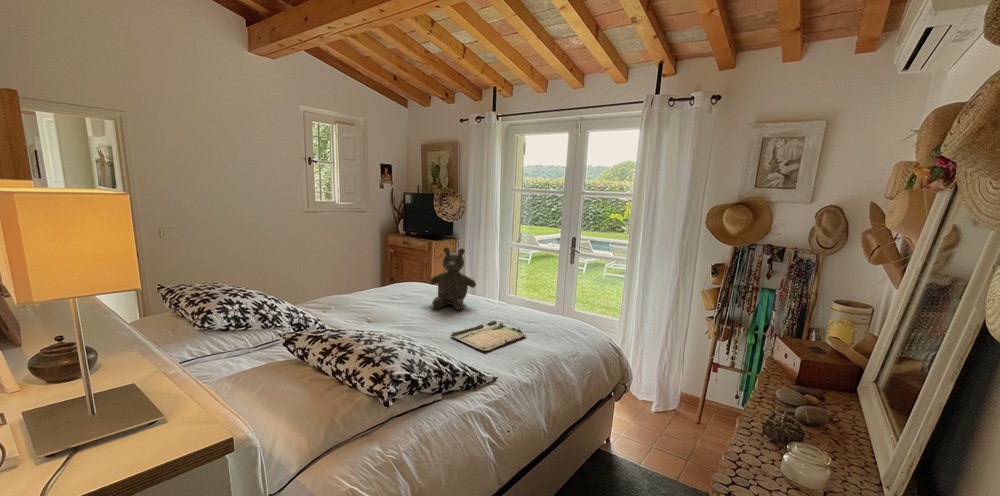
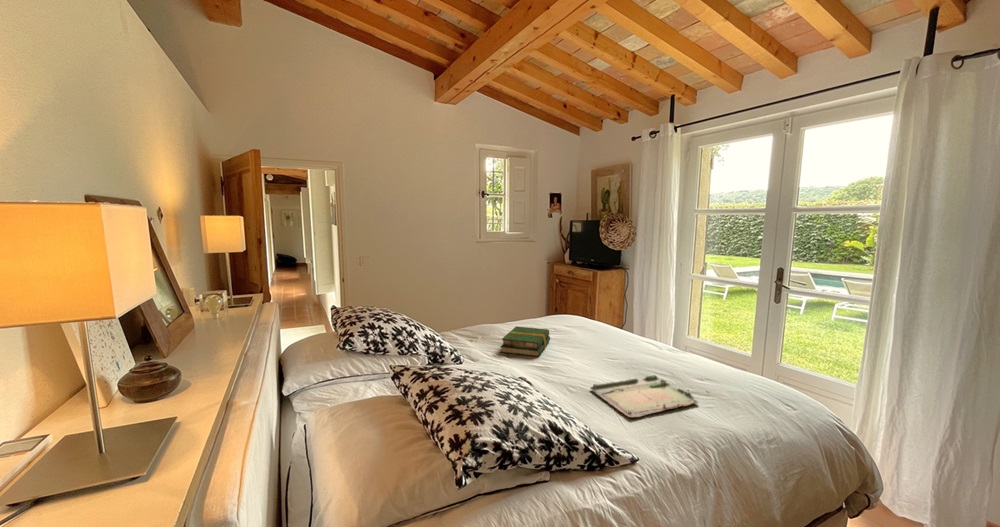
teddy bear: present [430,248,476,310] -> none [580,278,637,356]
book: none [362,293,404,317] -> present [501,326,550,356]

